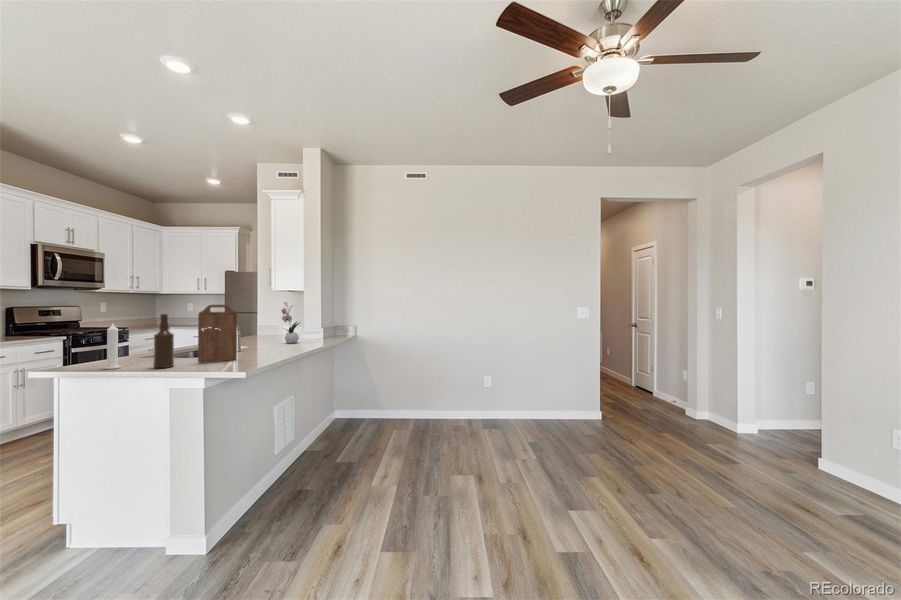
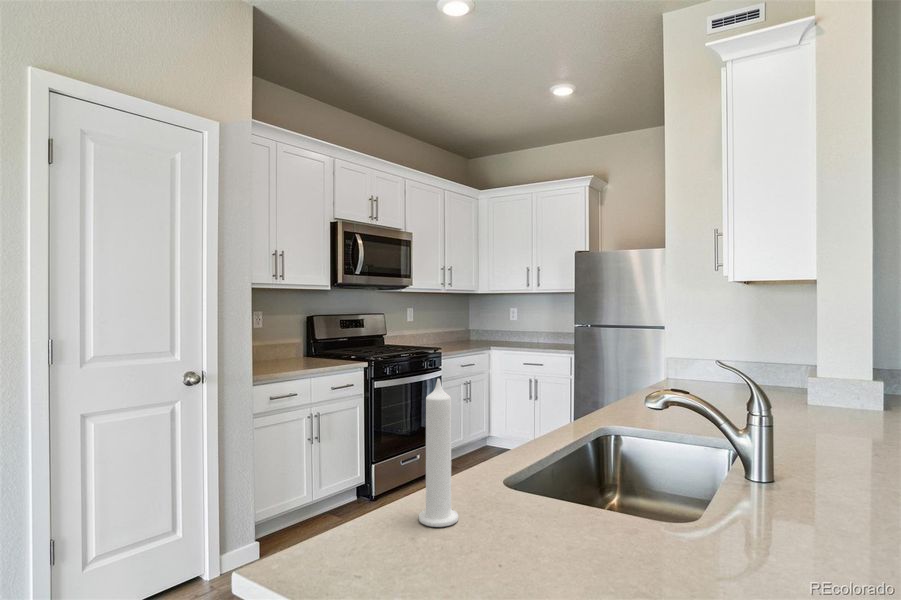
flower arrangement: present [281,302,300,343] -> none [802,309,871,436]
cutting board: present [198,305,237,363] -> none [678,323,805,542]
bottle: present [153,314,174,368] -> none [551,357,613,563]

